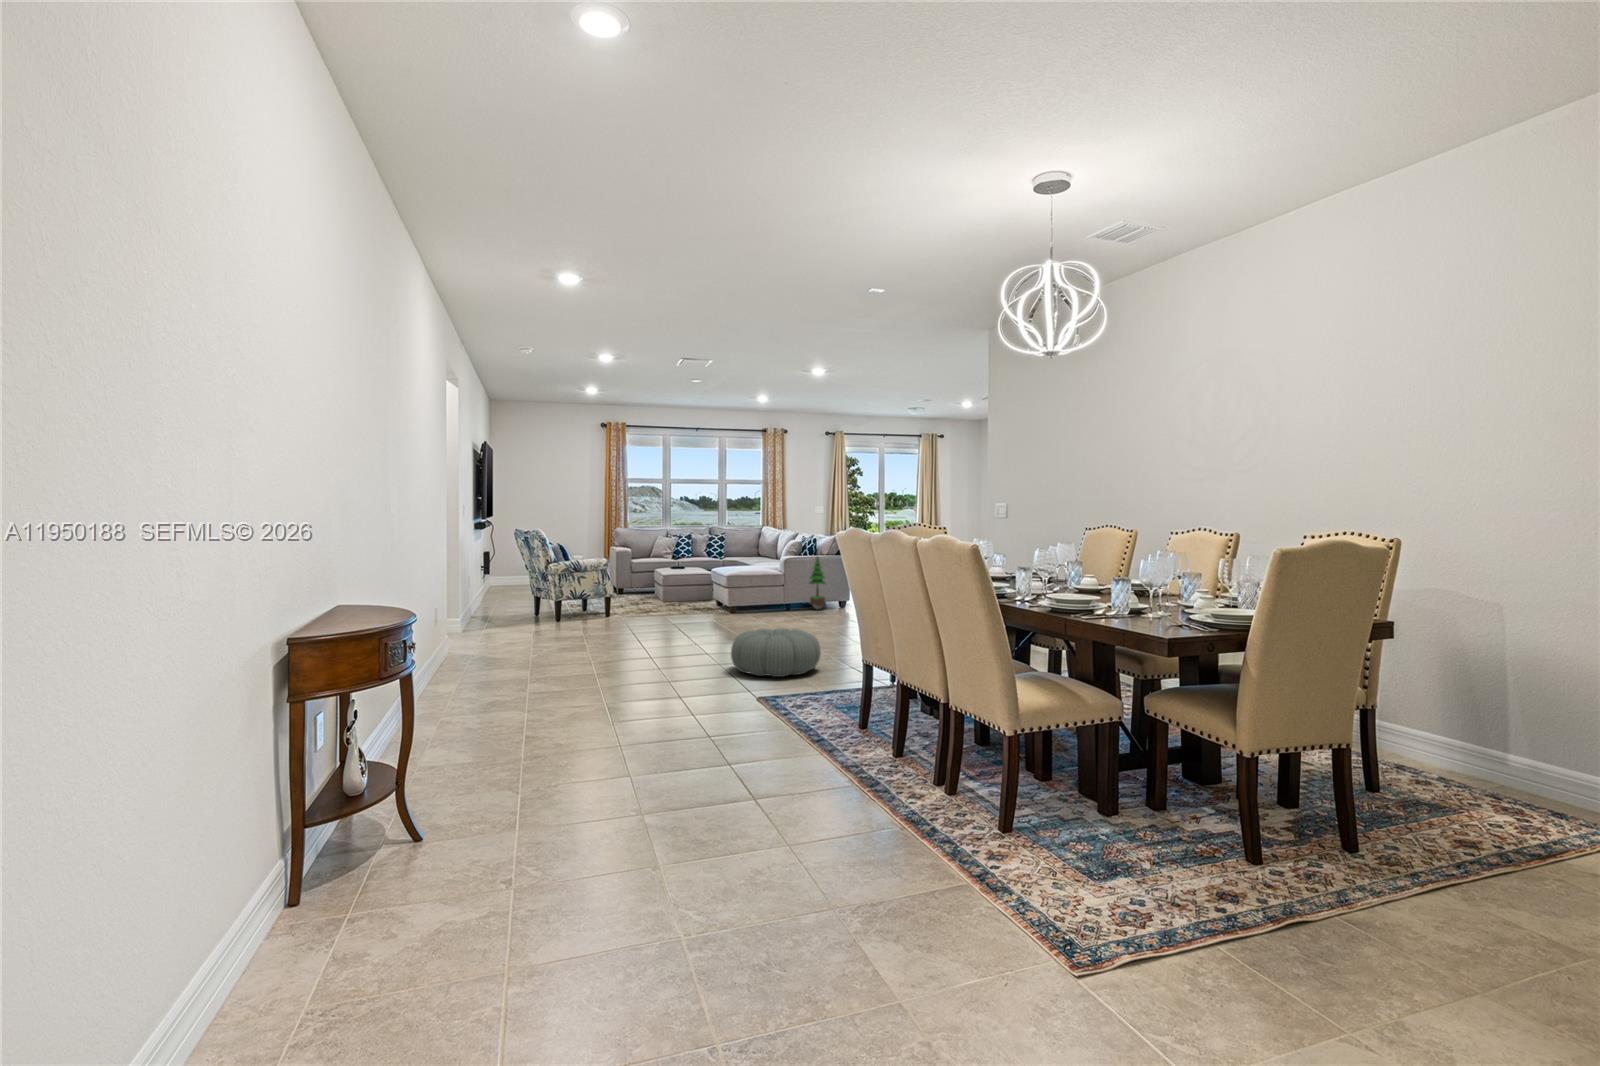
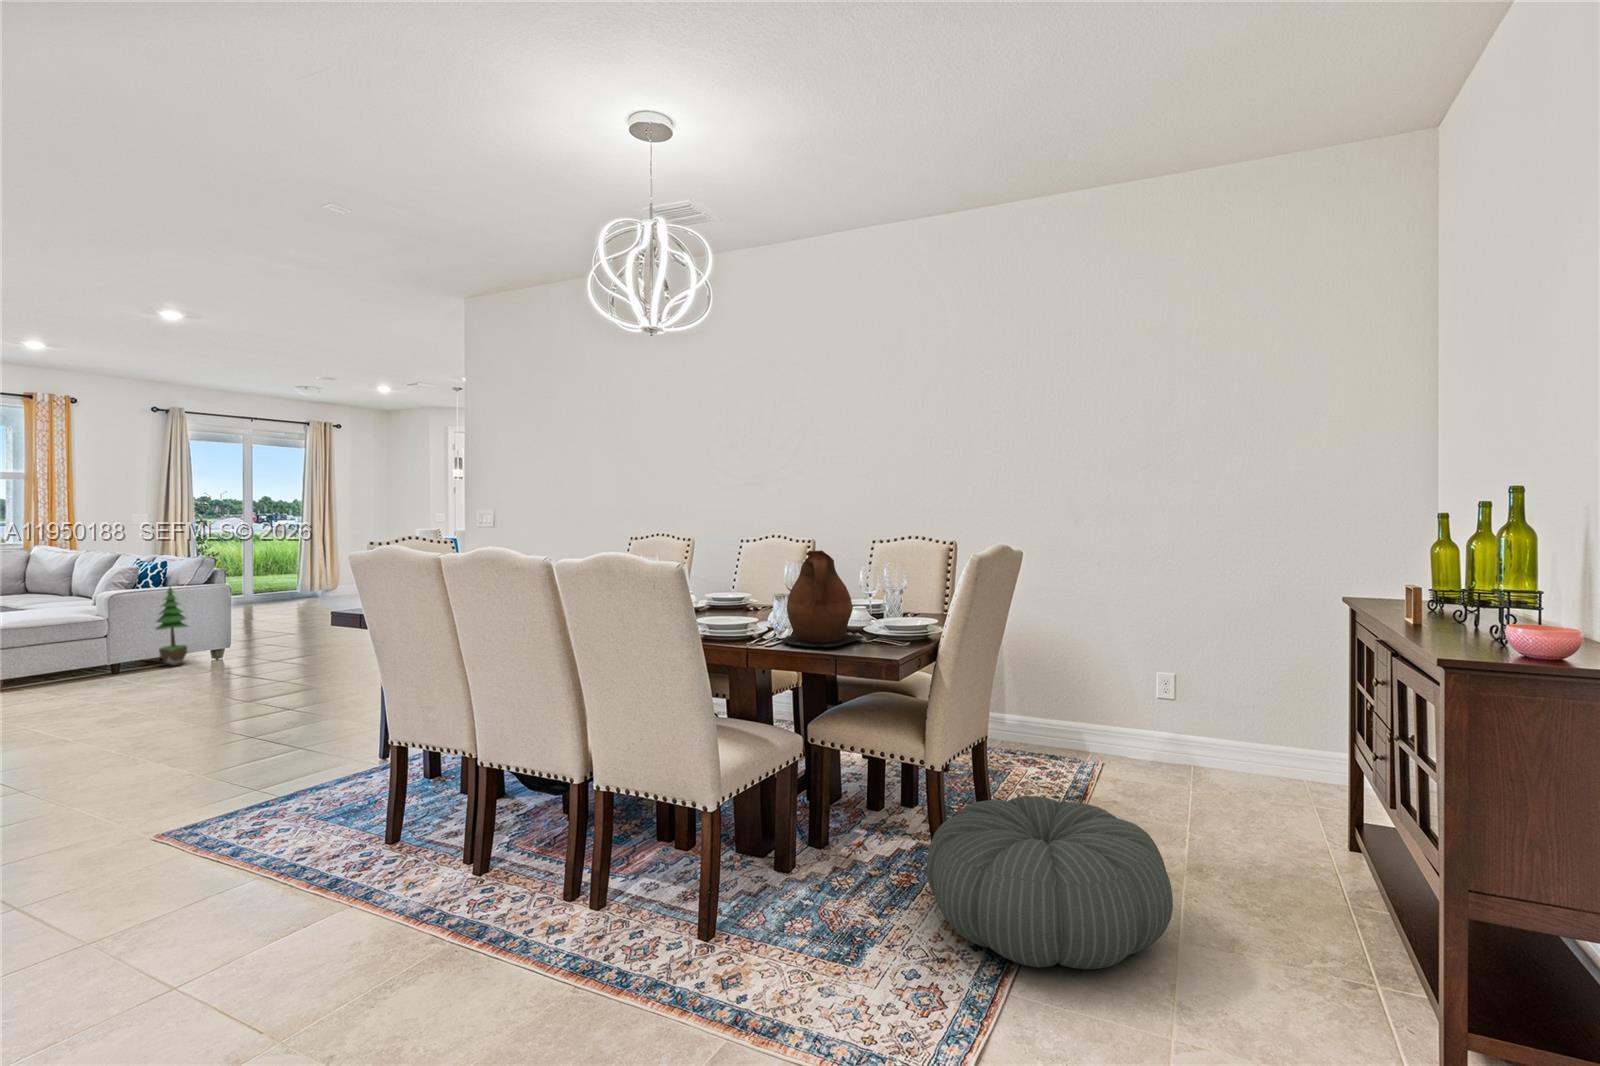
ceramic pitcher: none [1111,541,1196,627] -> present [782,550,864,647]
pouf: present [731,628,821,677] -> present [927,796,1173,969]

